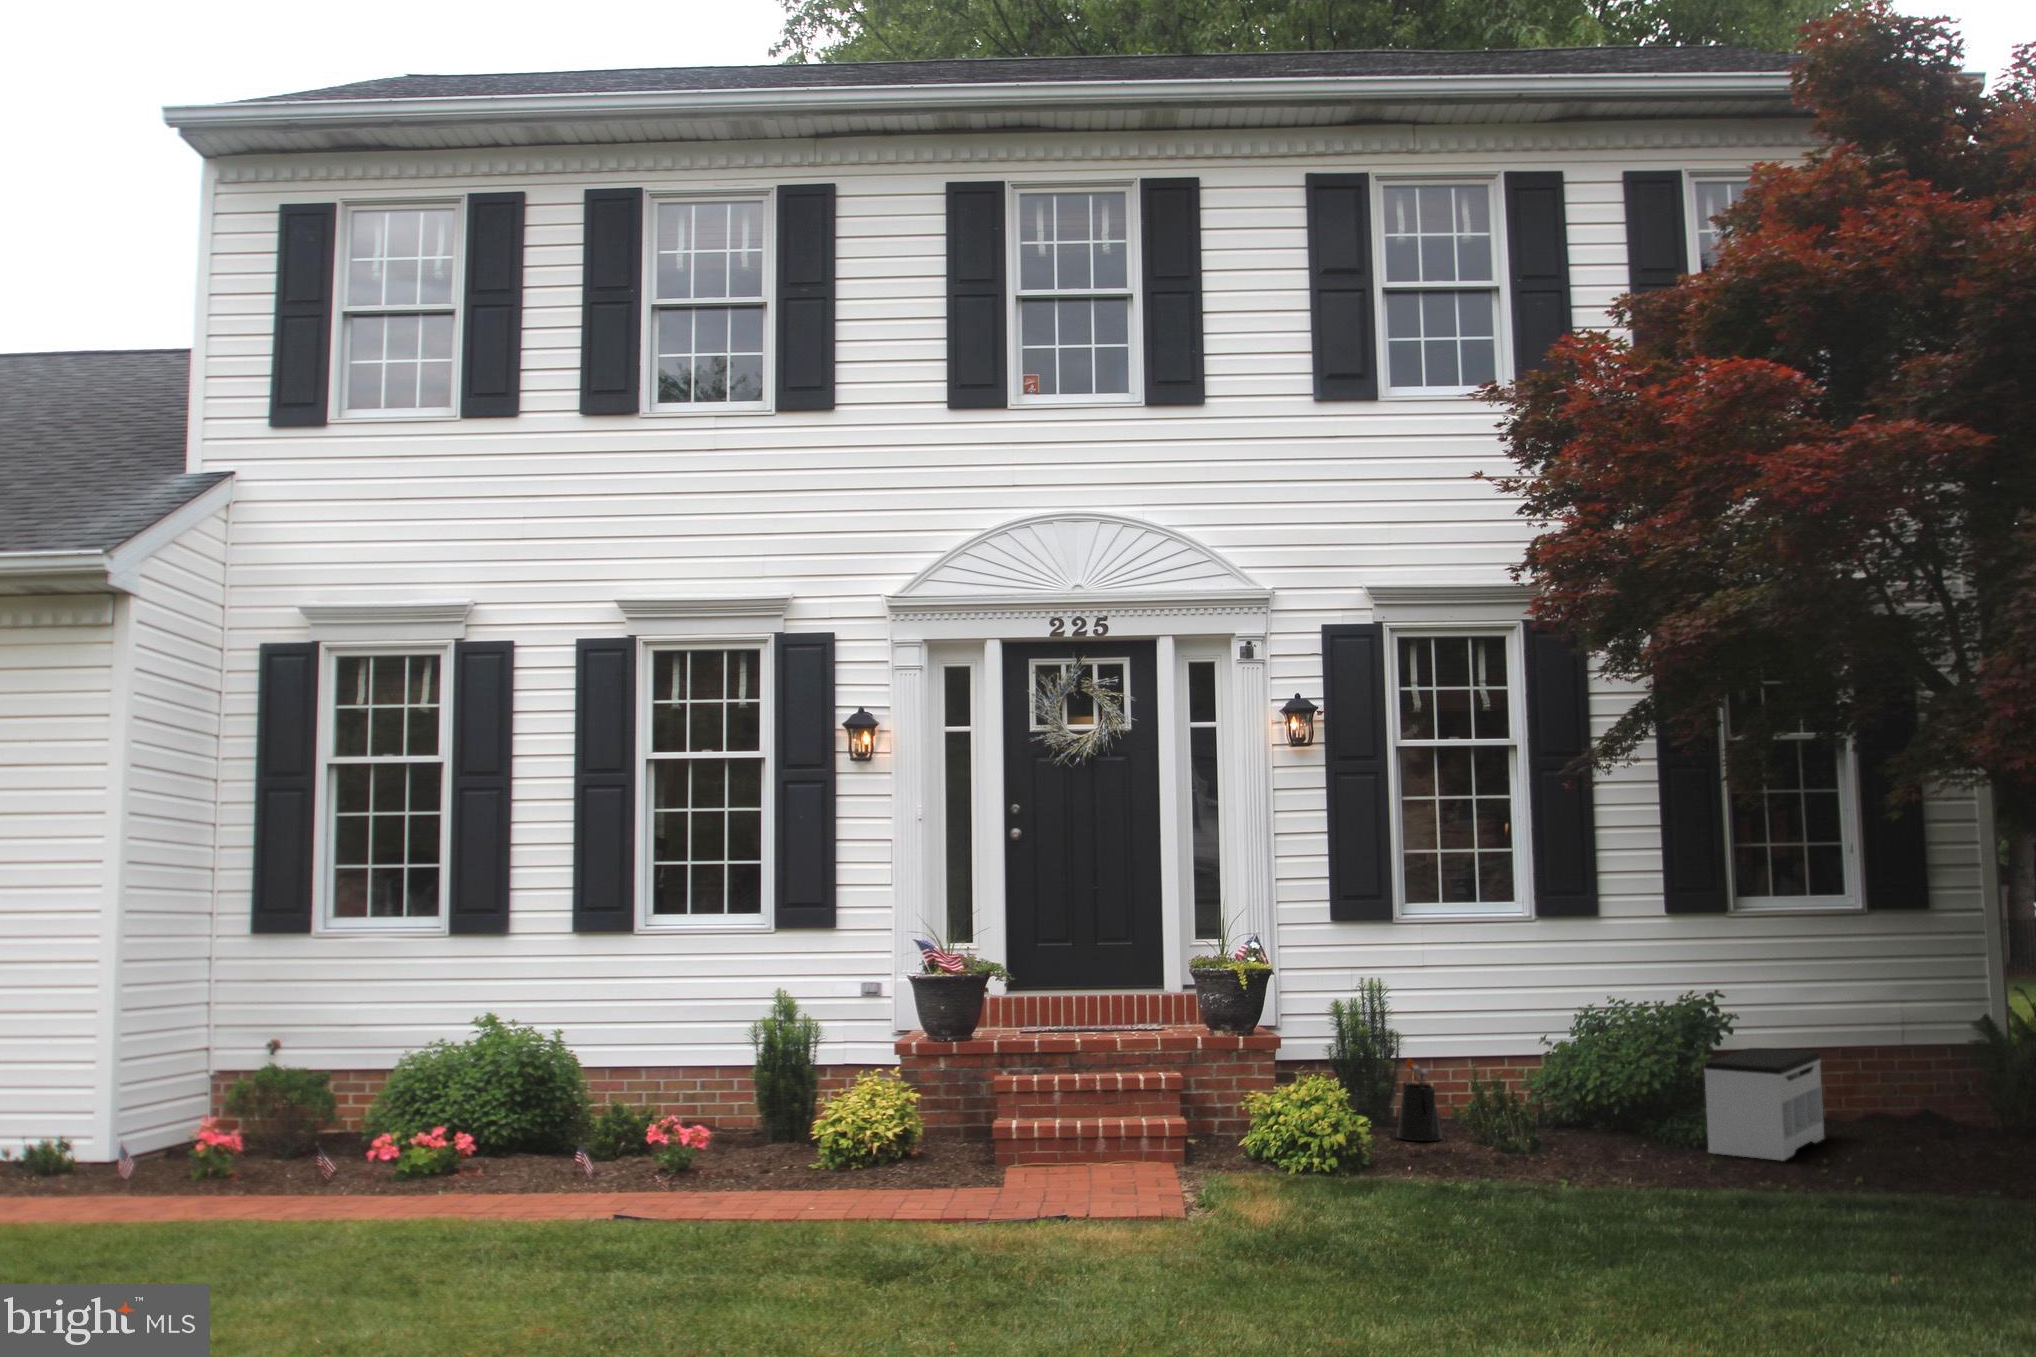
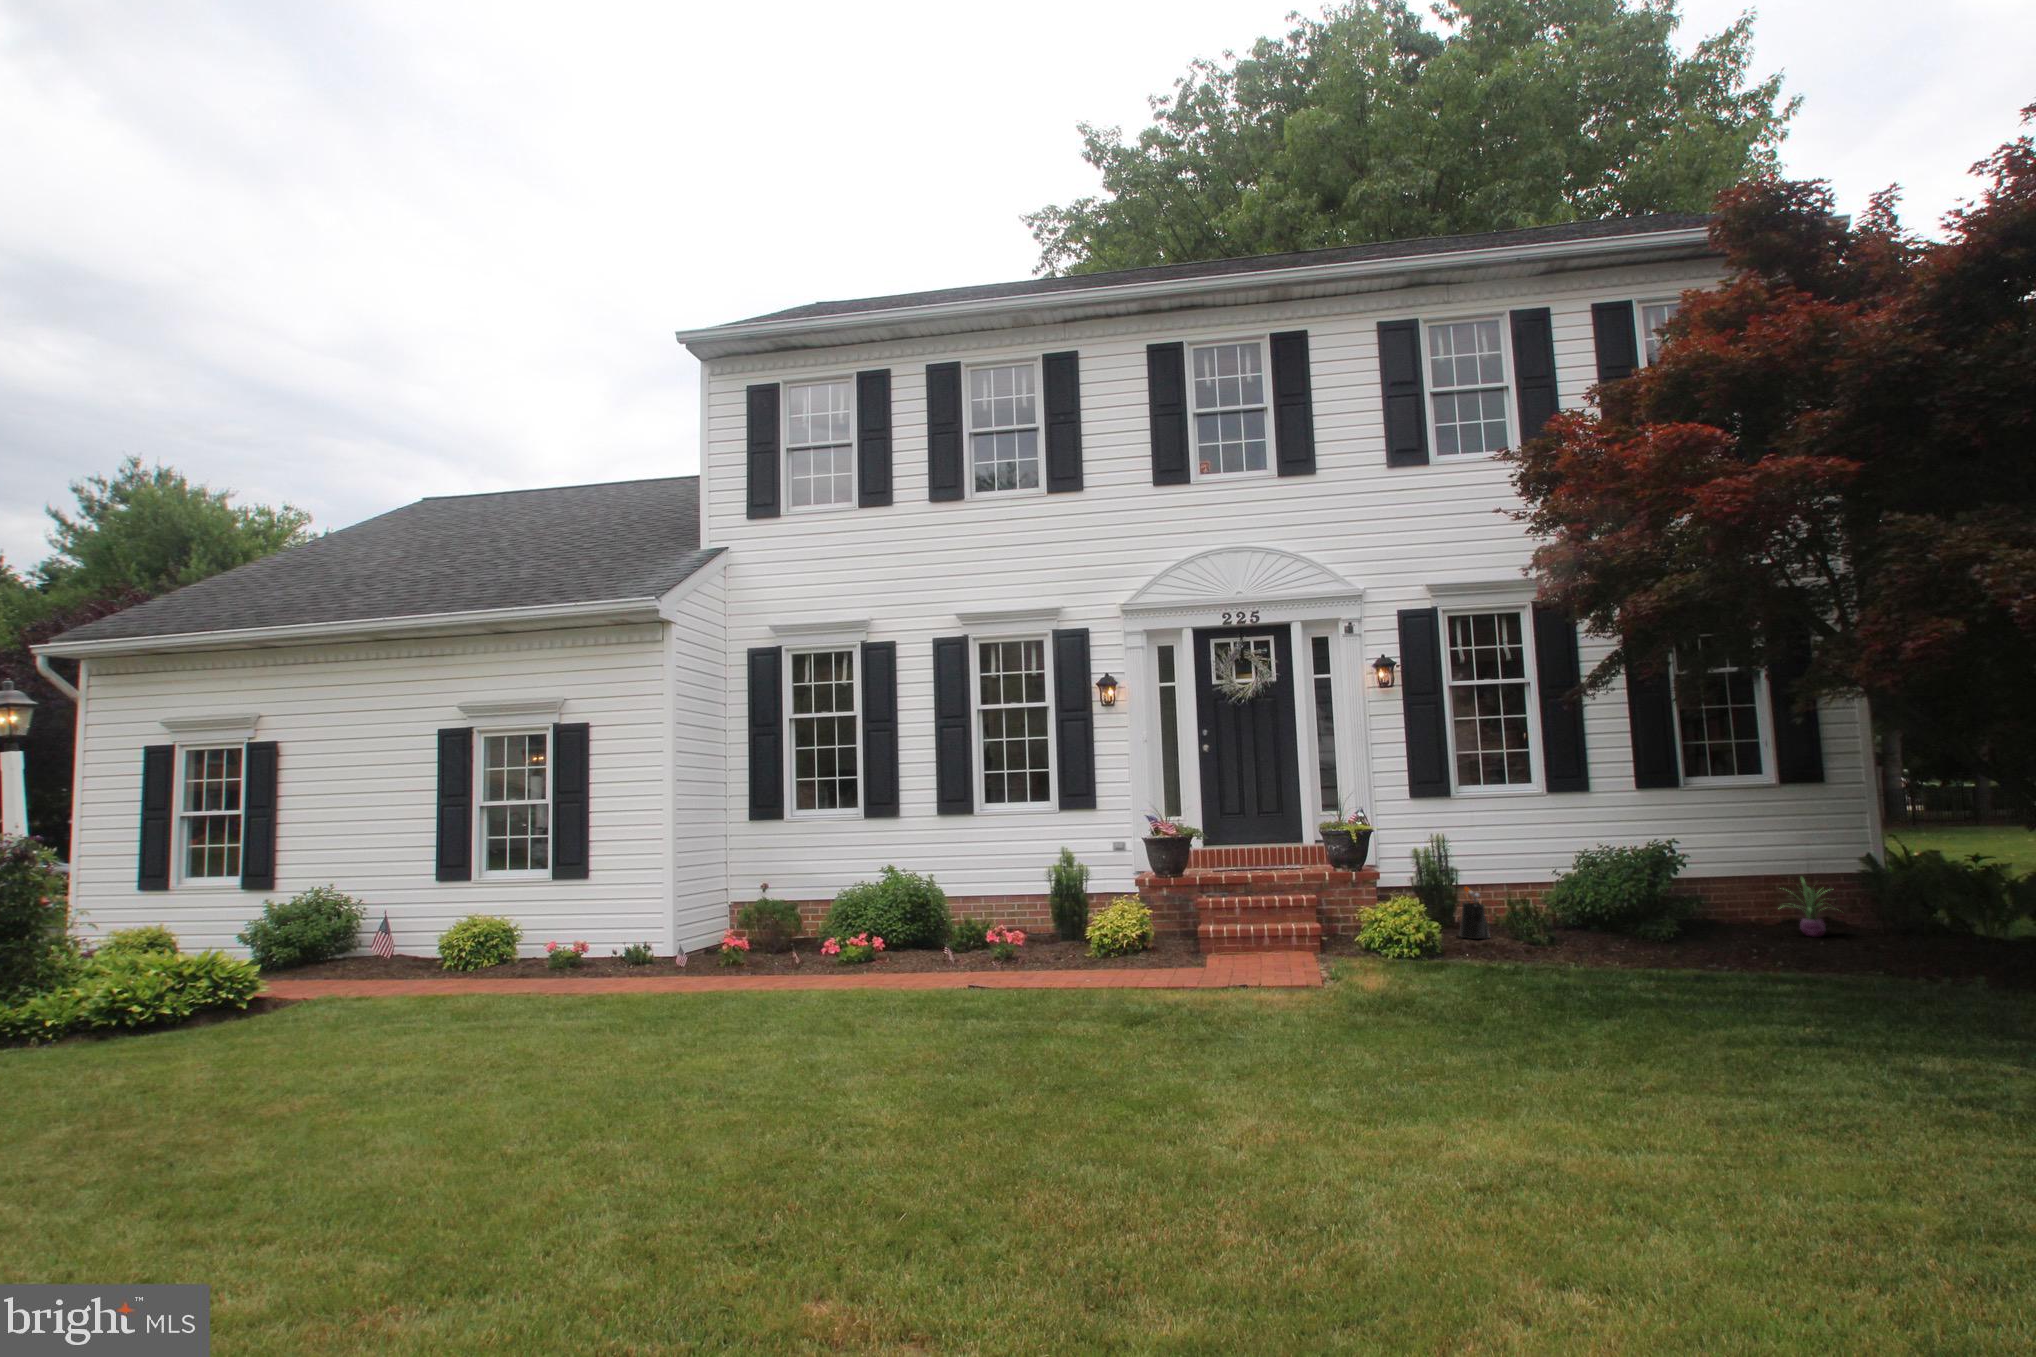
decorative plant: none [1851,1047,1946,1139] -> present [1781,877,1826,937]
bench: present [1704,1048,1824,1161] -> none [1669,878,1757,949]

